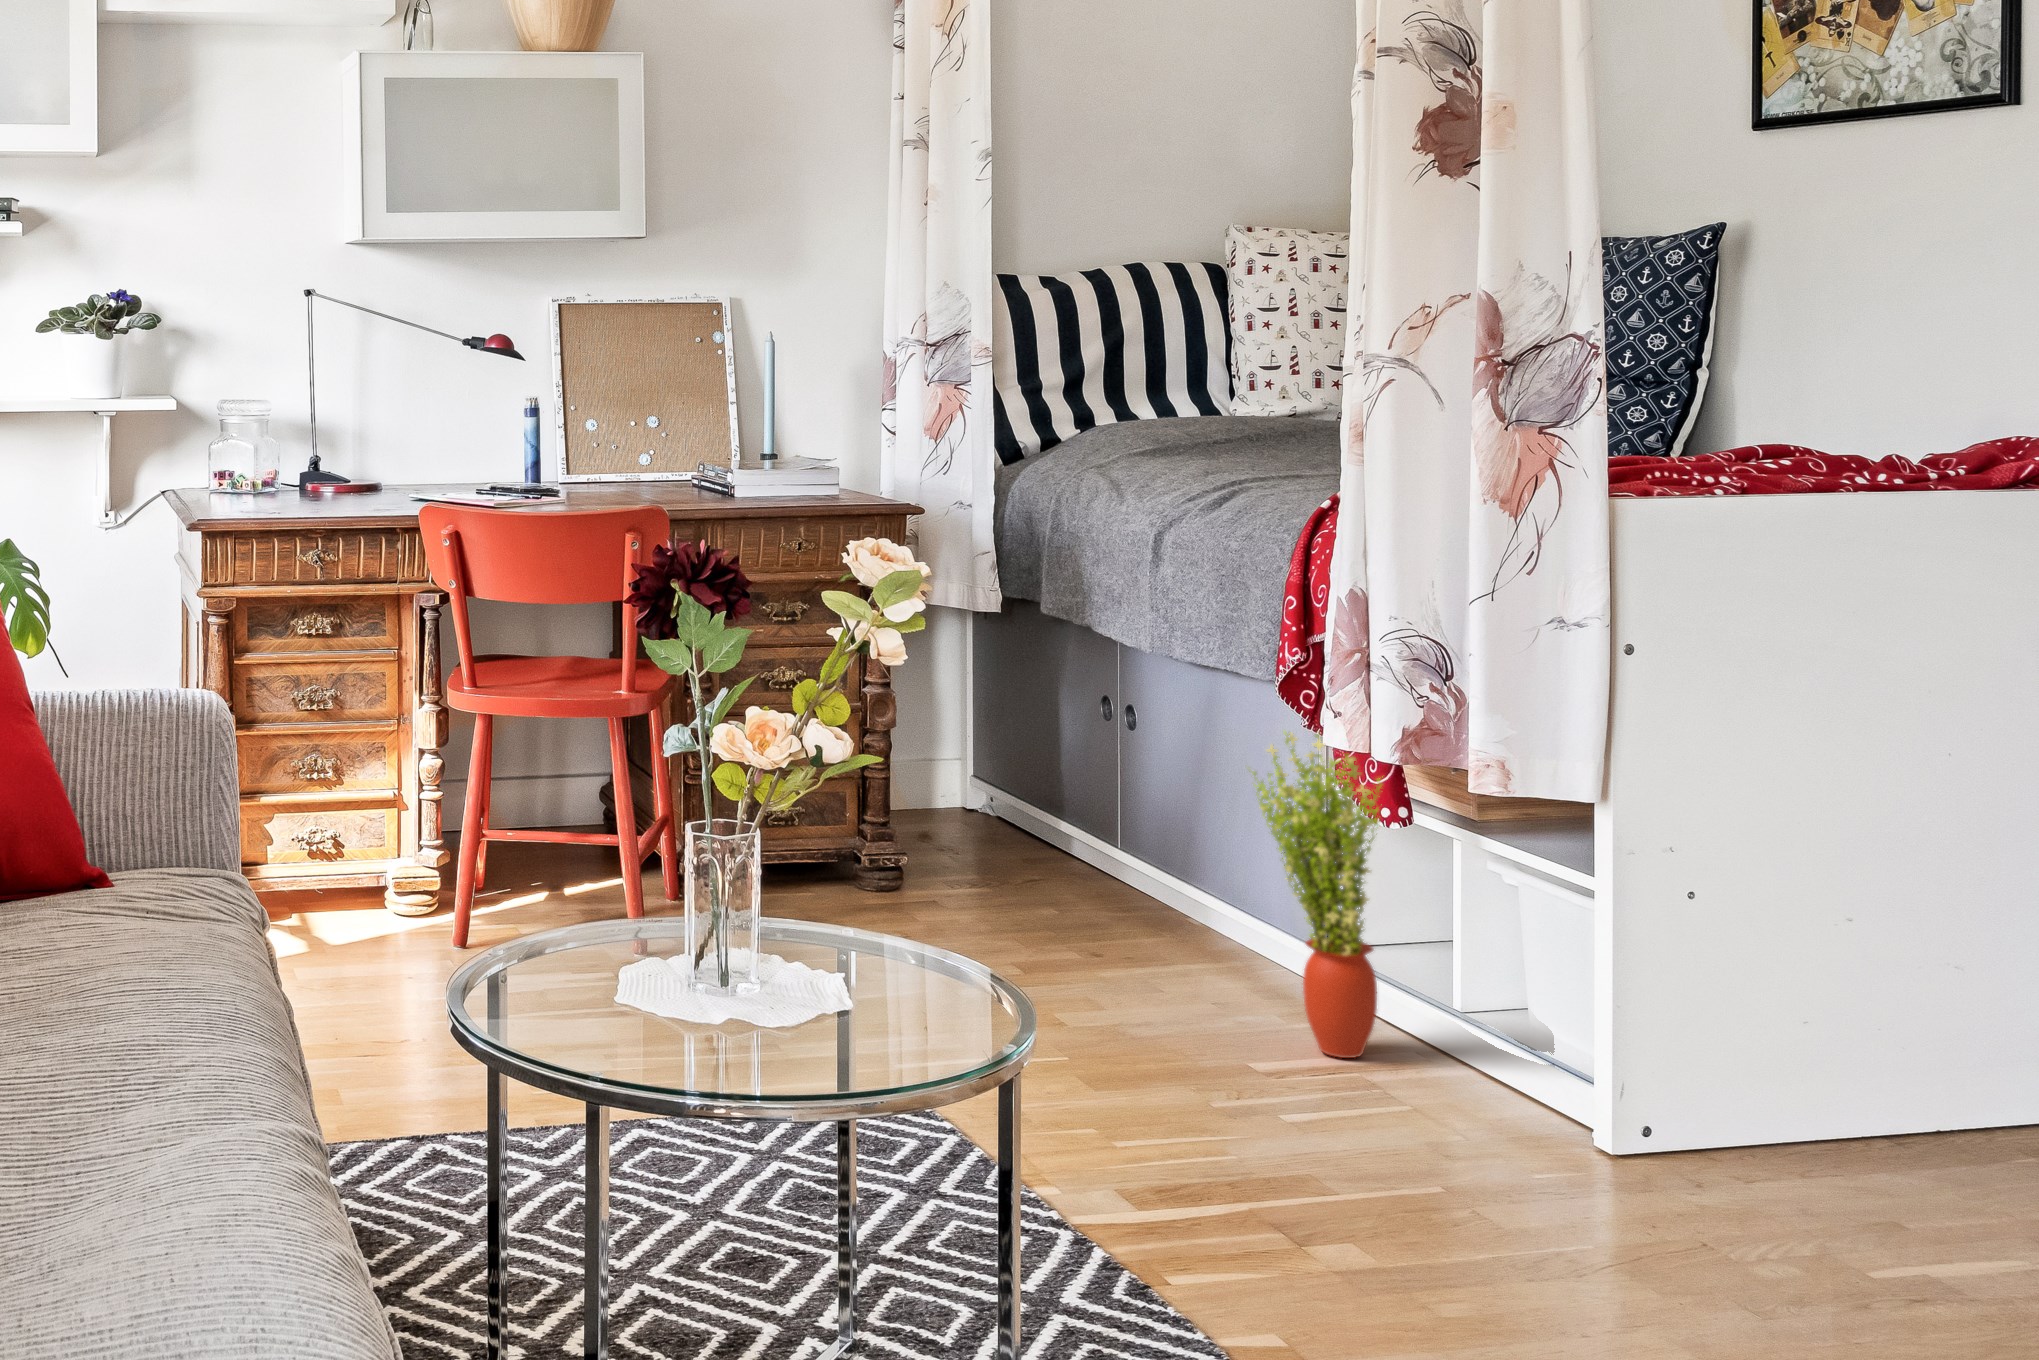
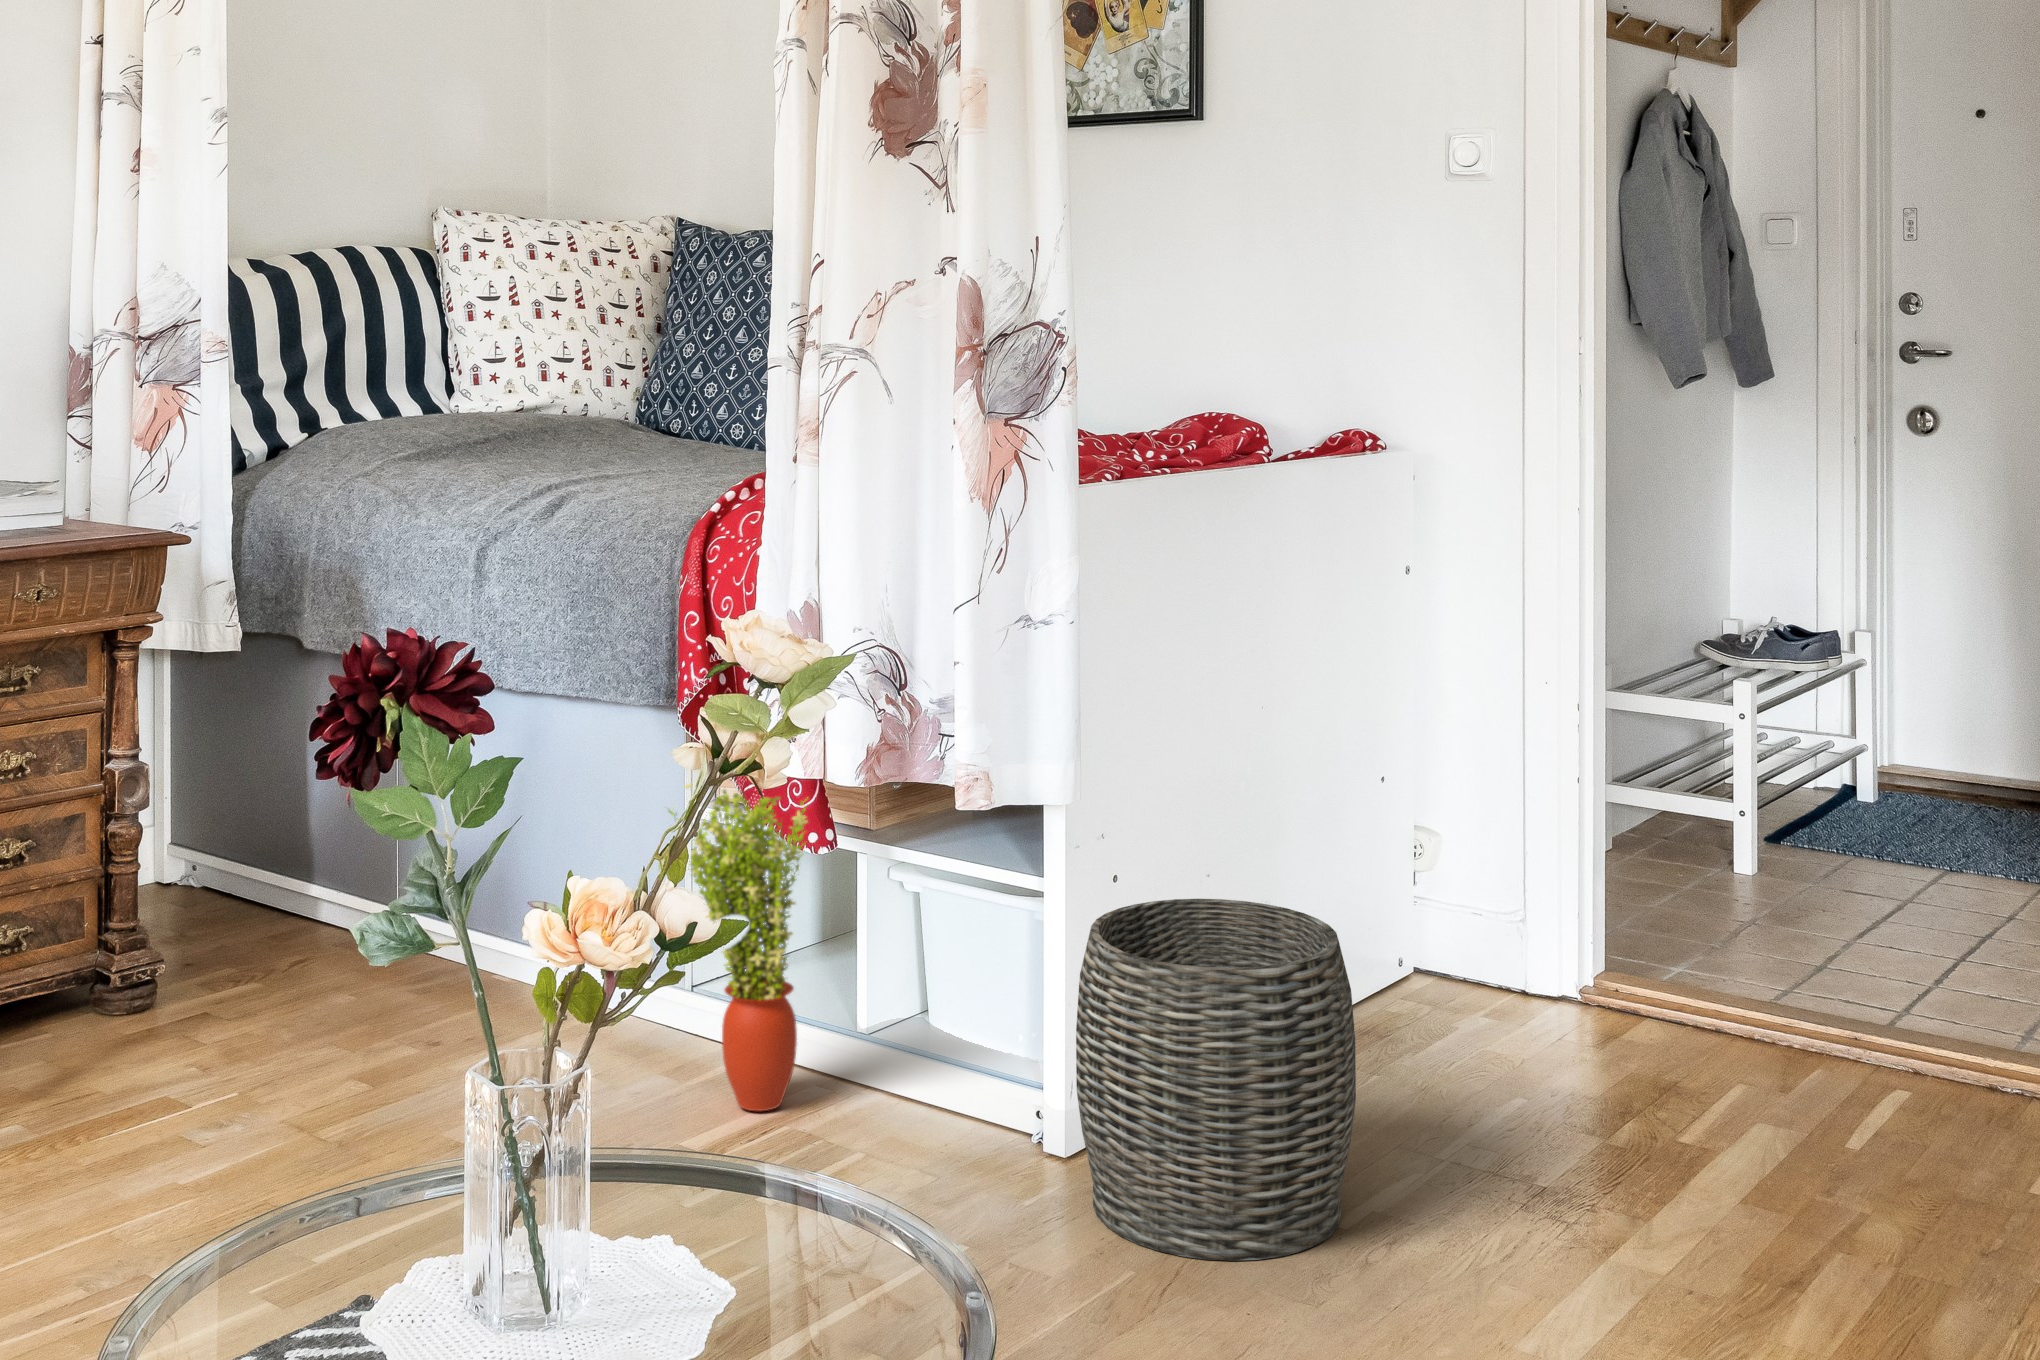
woven basket: none [1570,913,1890,1272] -> present [1076,899,1356,1261]

